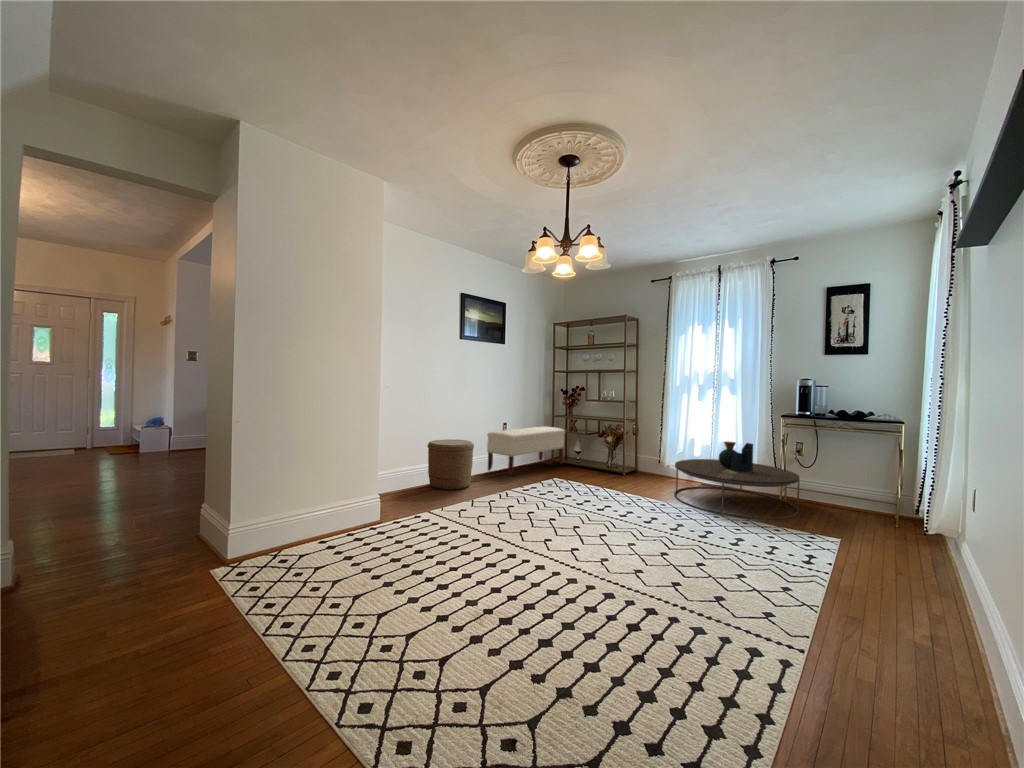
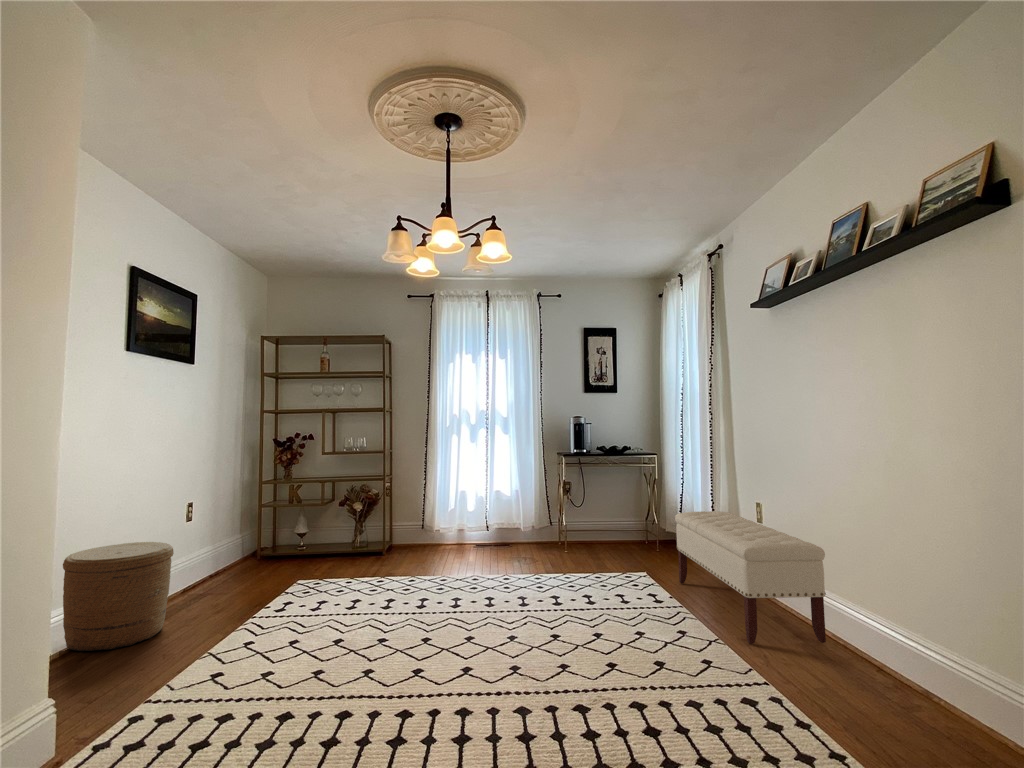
bench: present [487,427,565,475] -> present [675,511,826,644]
coffee table: present [674,442,800,519] -> none [468,488,593,575]

